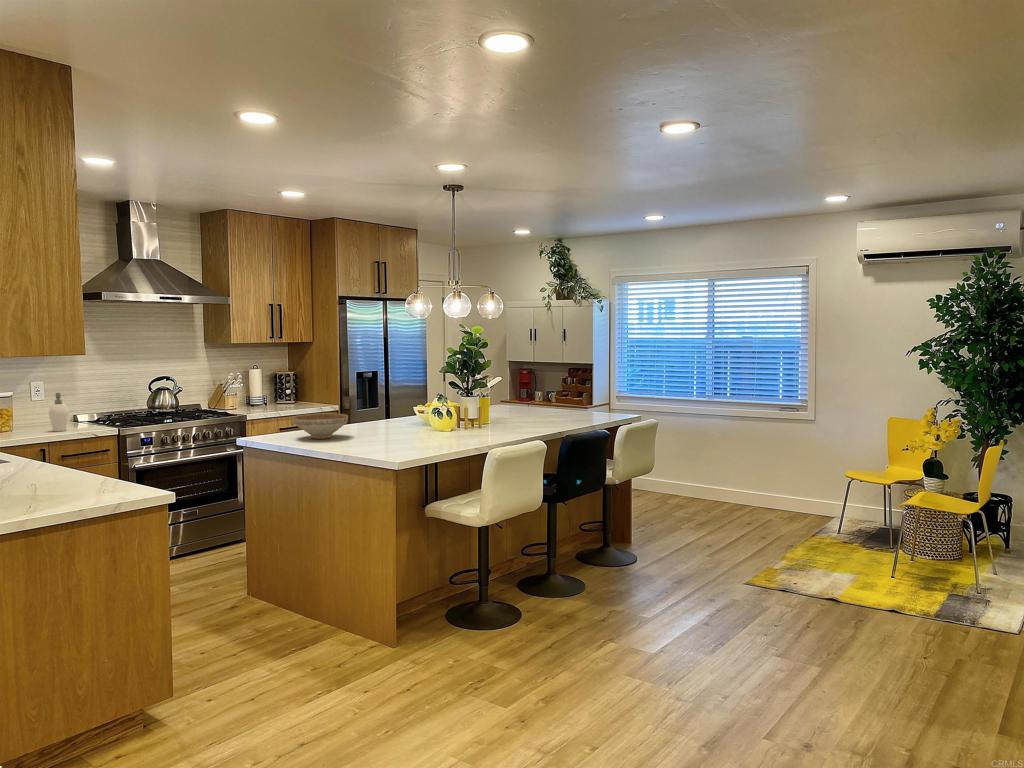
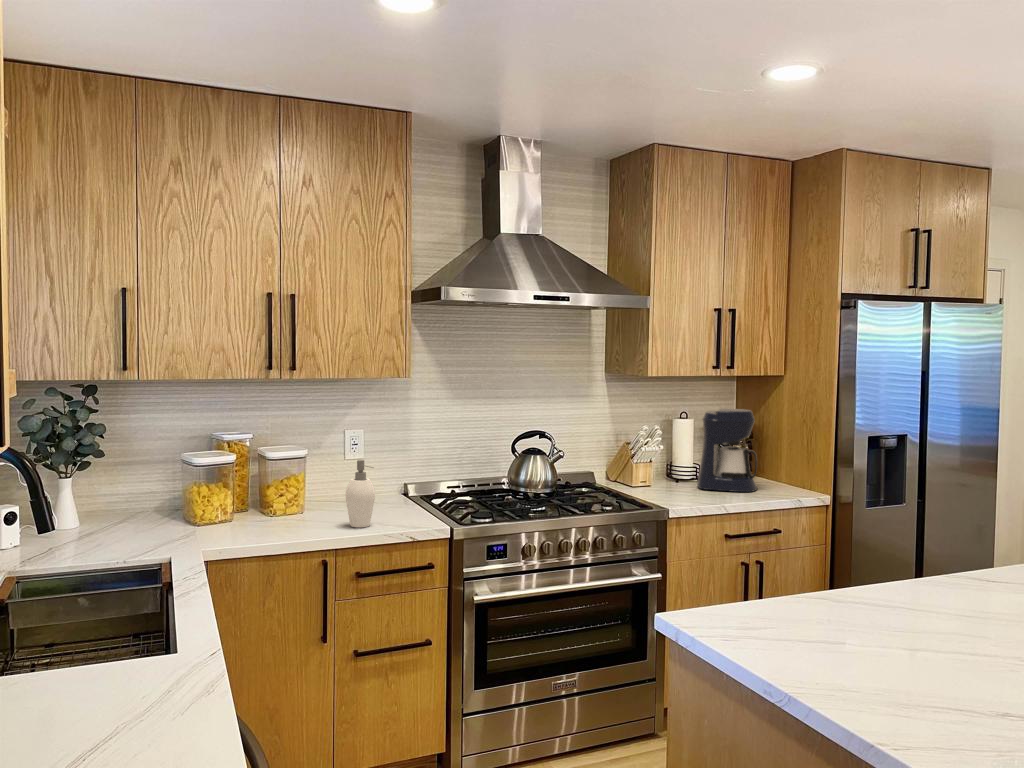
coffee maker: none [265,361,300,407] -> present [697,408,757,492]
decorative bowl: present [293,413,348,439] -> none [798,583,953,670]

